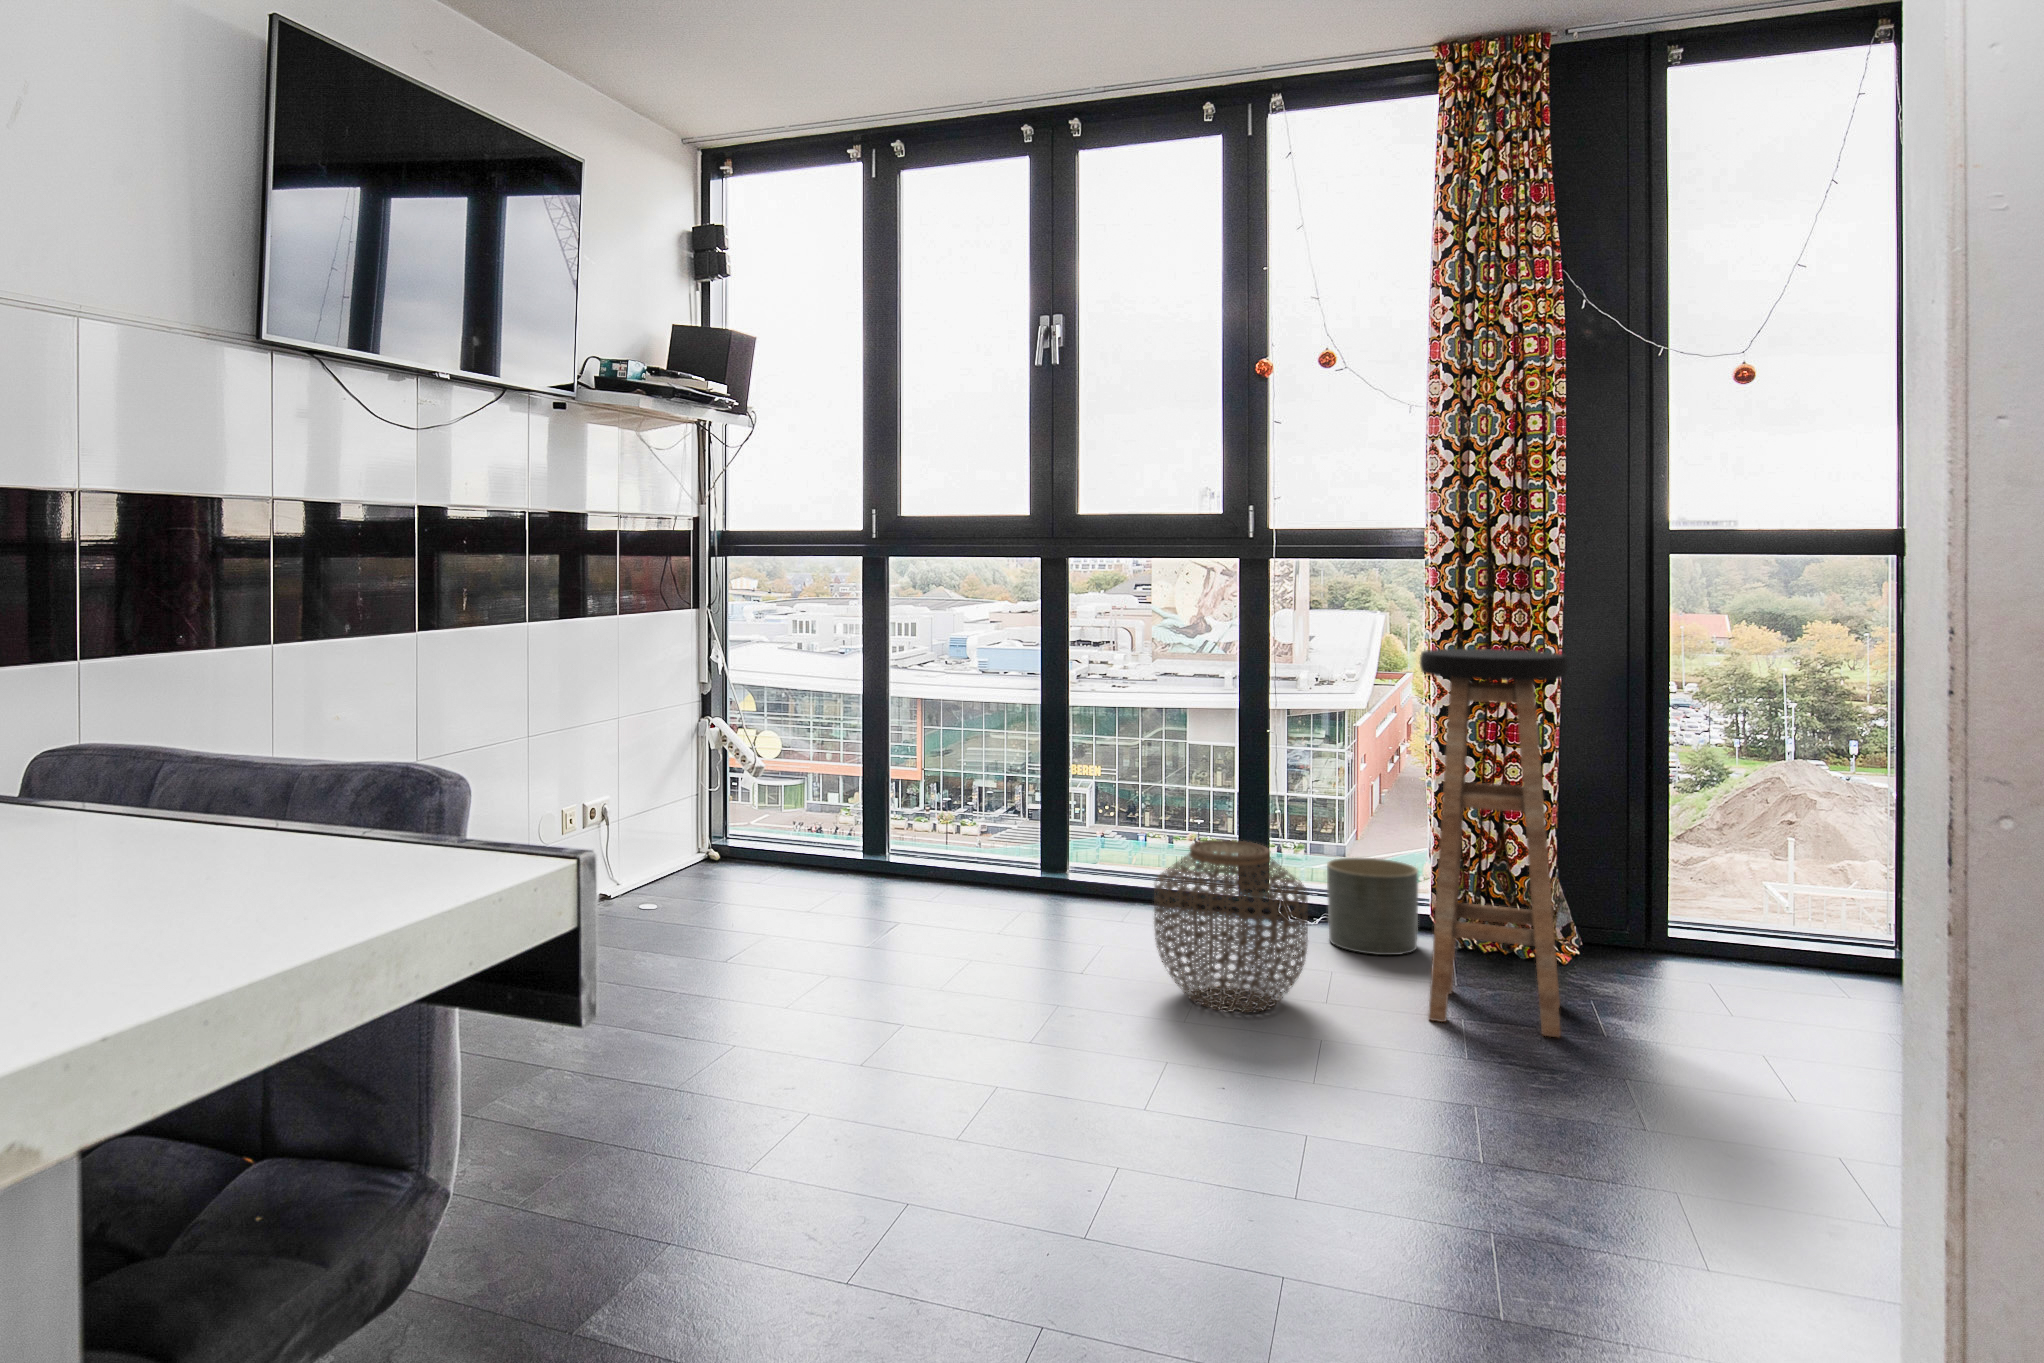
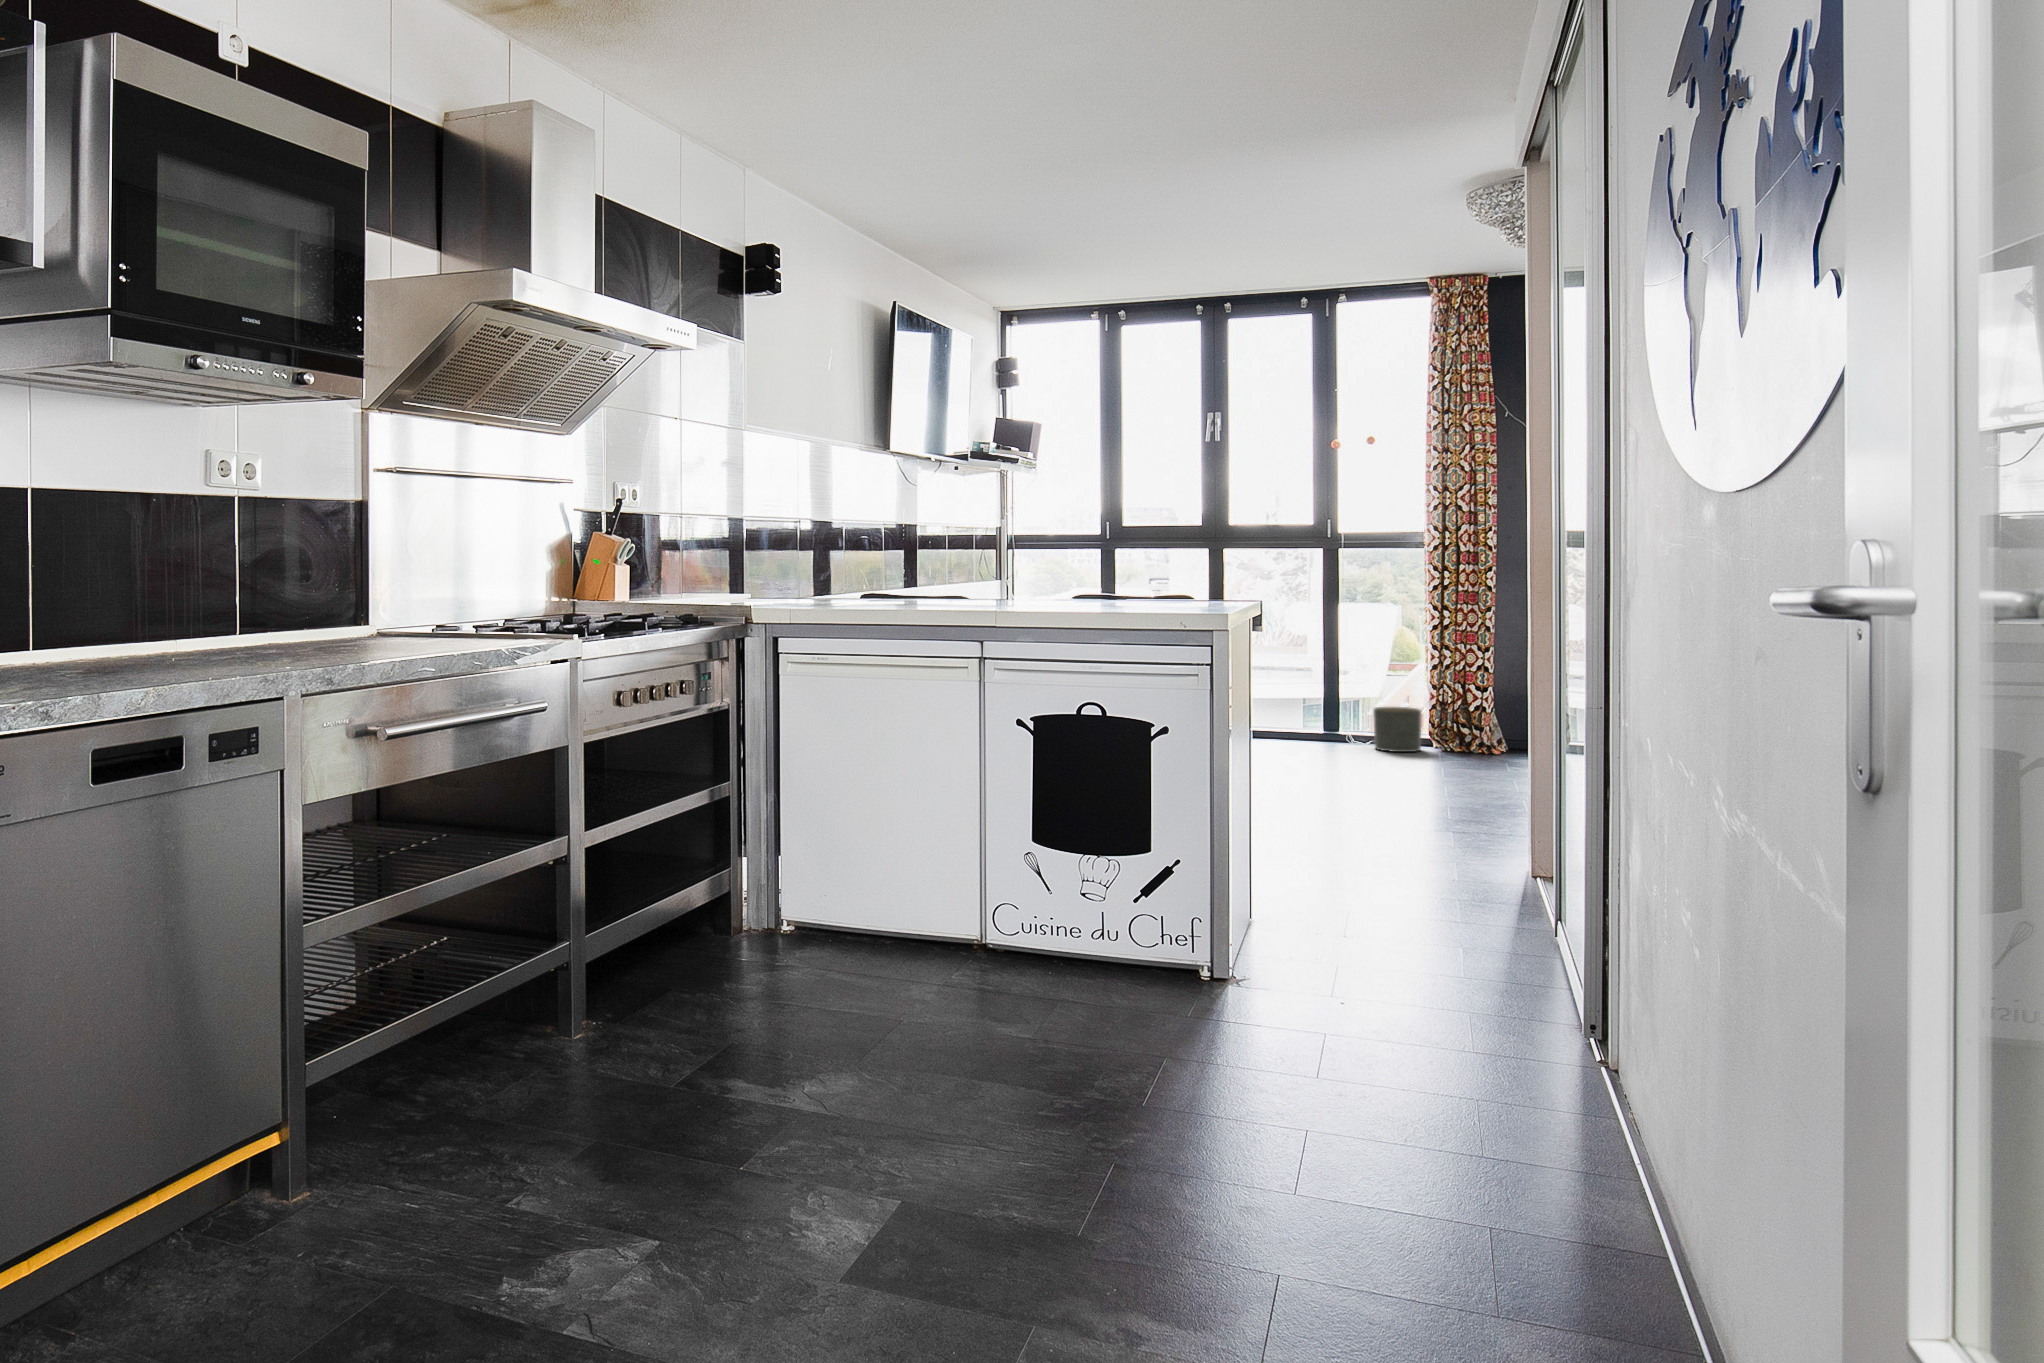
bar stool: present [1420,649,1568,1037] -> none [1422,591,1492,771]
woven basket: present [1154,840,1308,1012] -> none [1291,687,1367,766]

